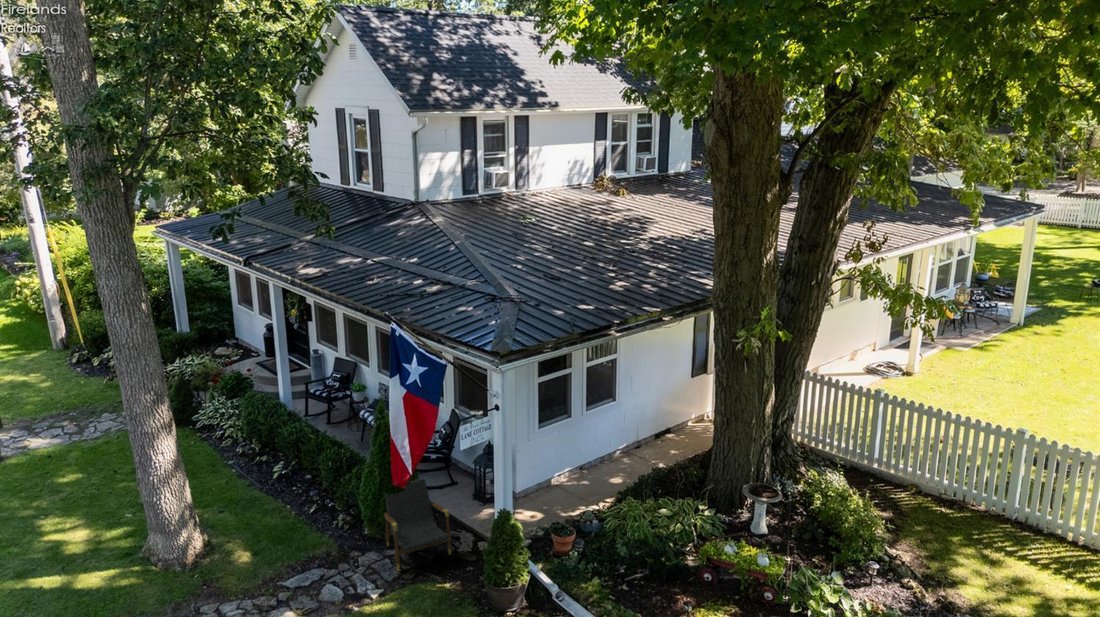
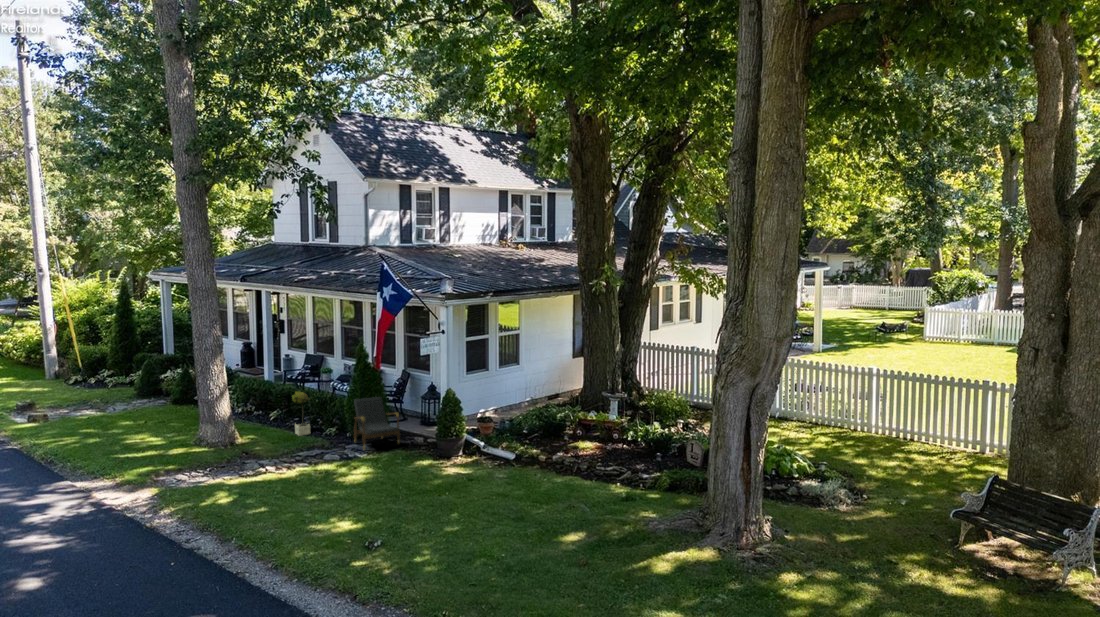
potted tree: none [302,453,331,517] -> present [292,392,310,436]

